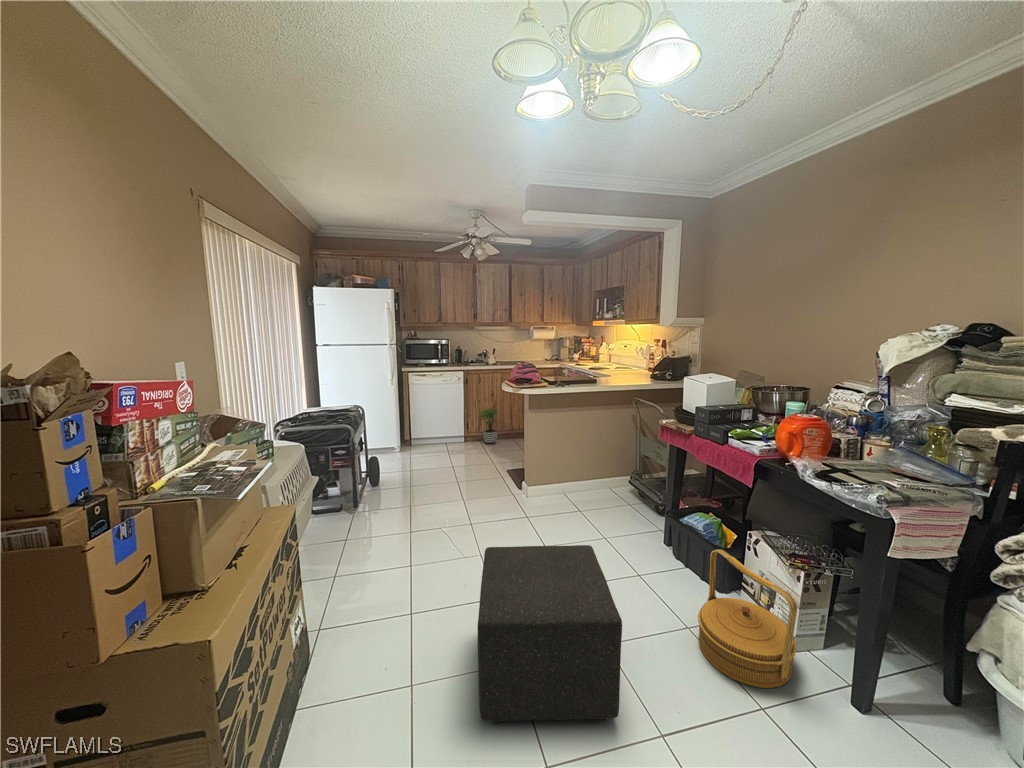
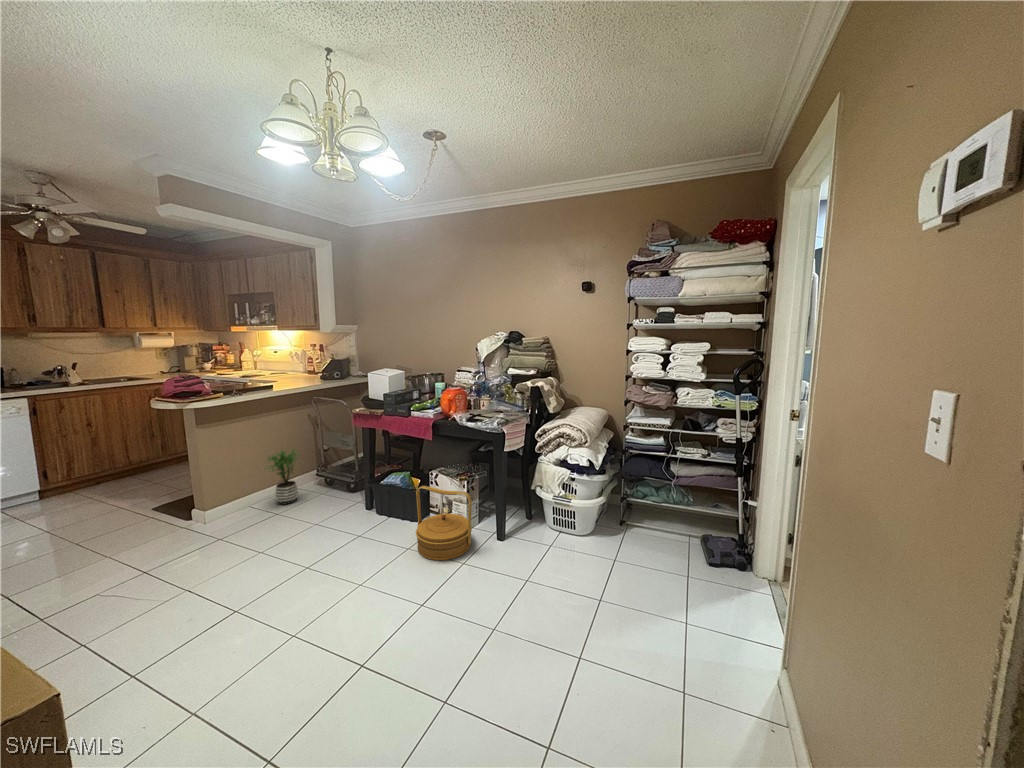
potted plant: present [480,408,497,444] -> present [267,449,298,504]
ottoman: present [478,545,622,724] -> none [236,516,396,685]

